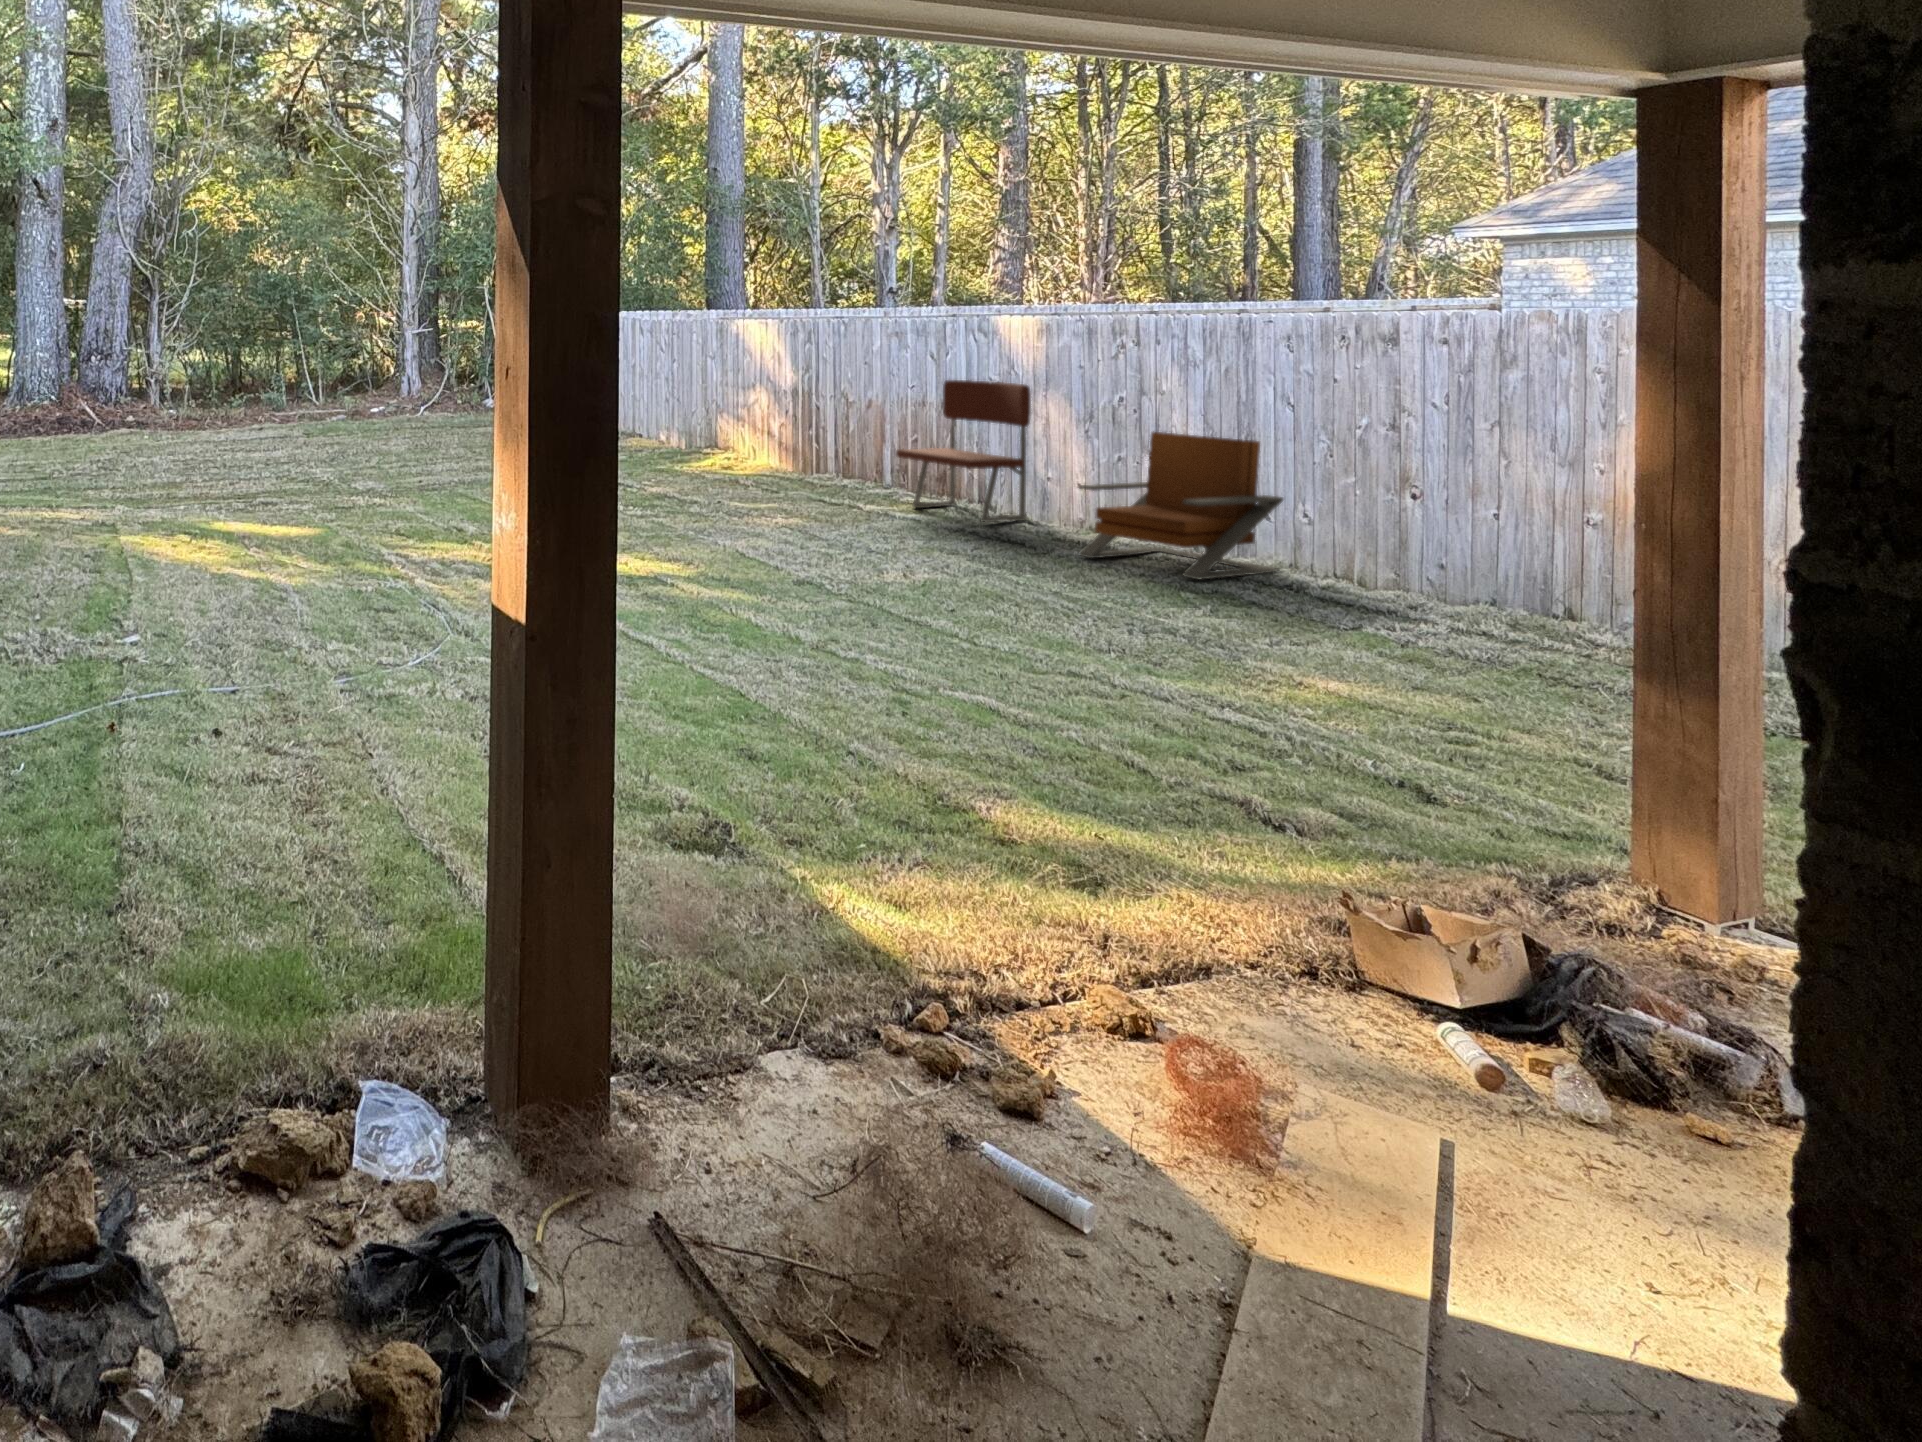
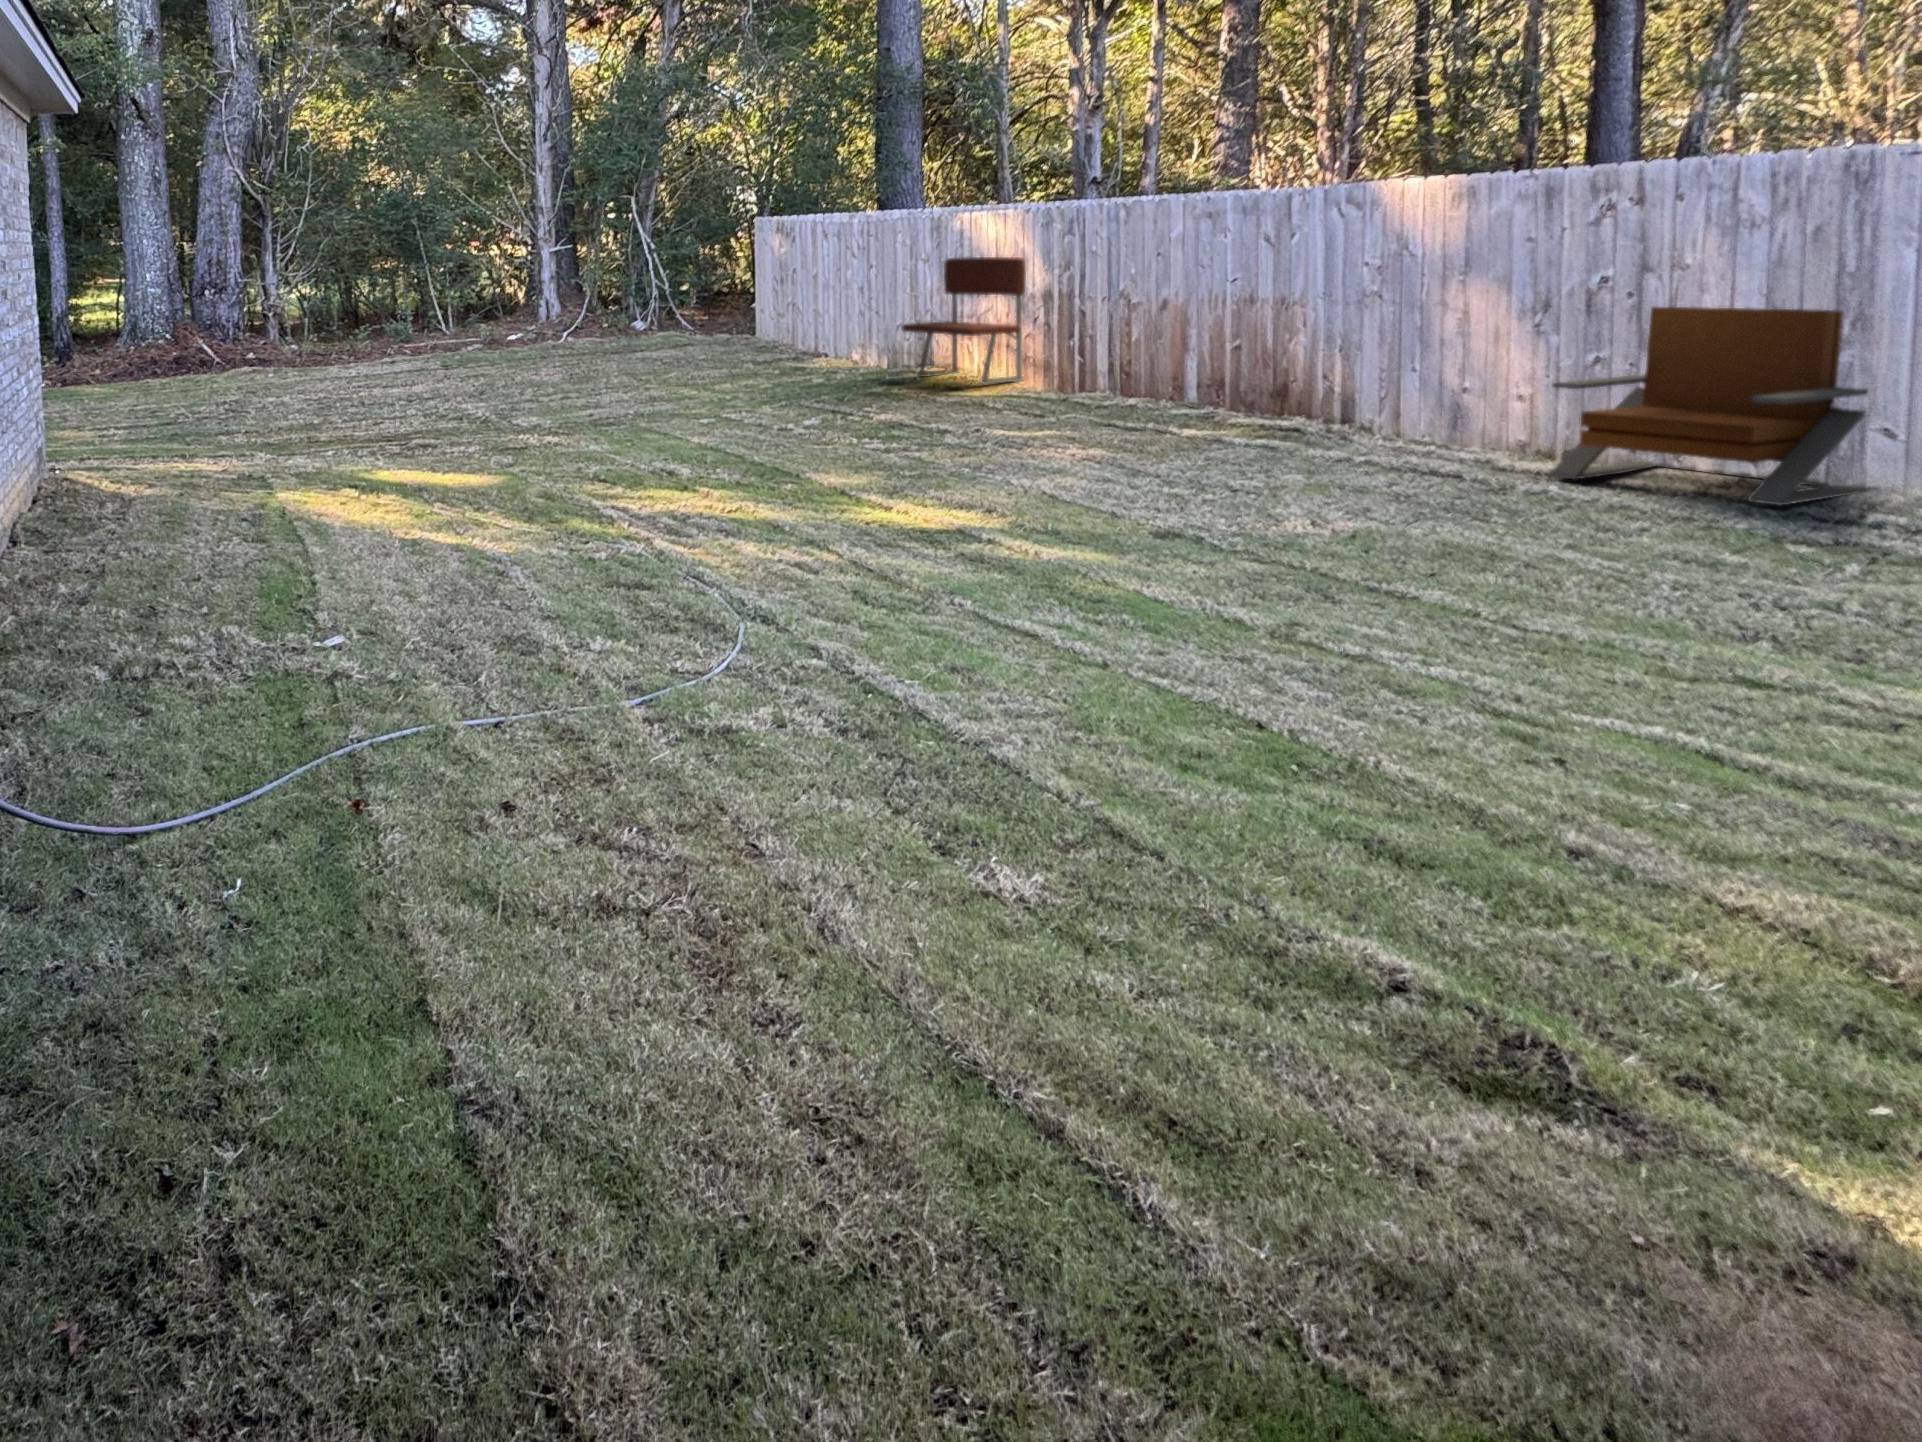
bench: present [896,380,1031,522] -> present [902,257,1026,384]

